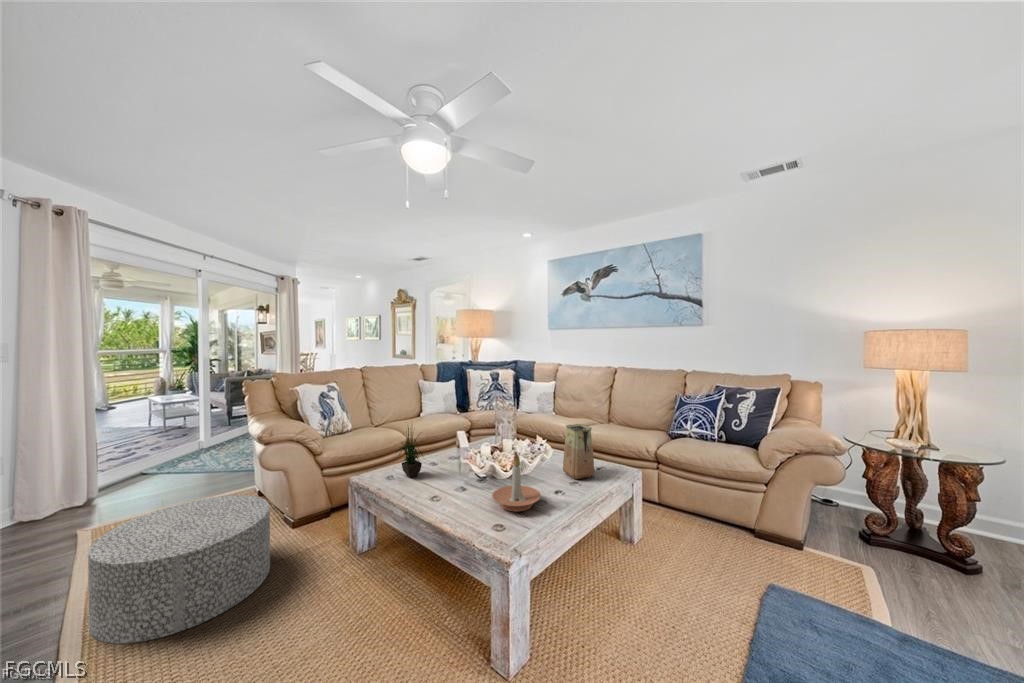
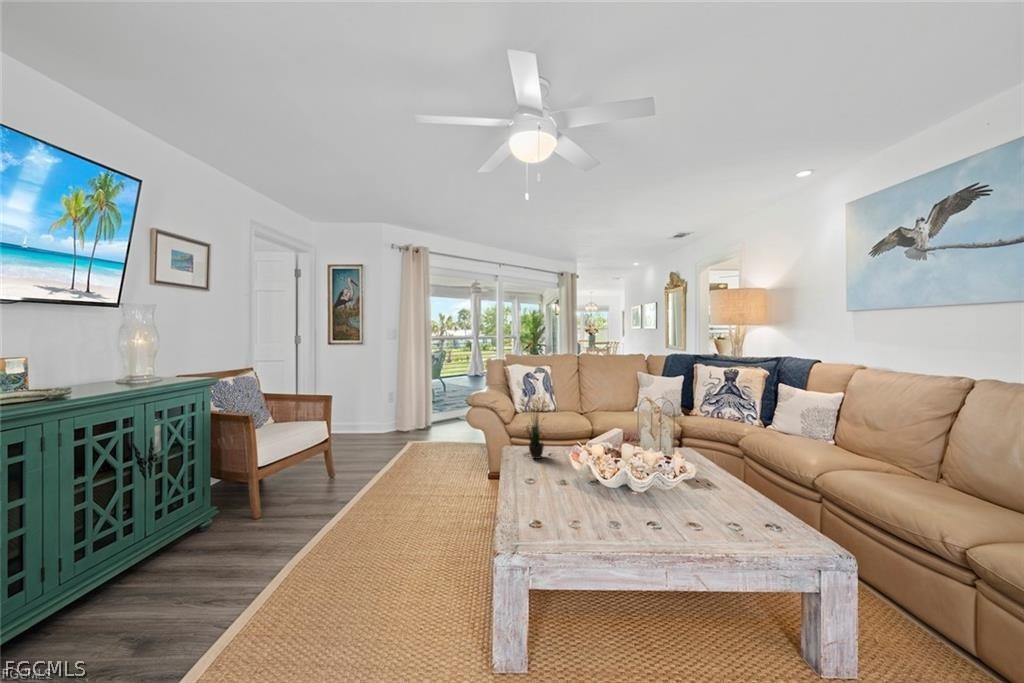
vase: present [563,424,594,479] -> none [690,443,733,528]
candle holder: present [492,452,541,512] -> none [550,453,609,525]
ottoman: present [88,495,270,644] -> none [363,436,456,512]

